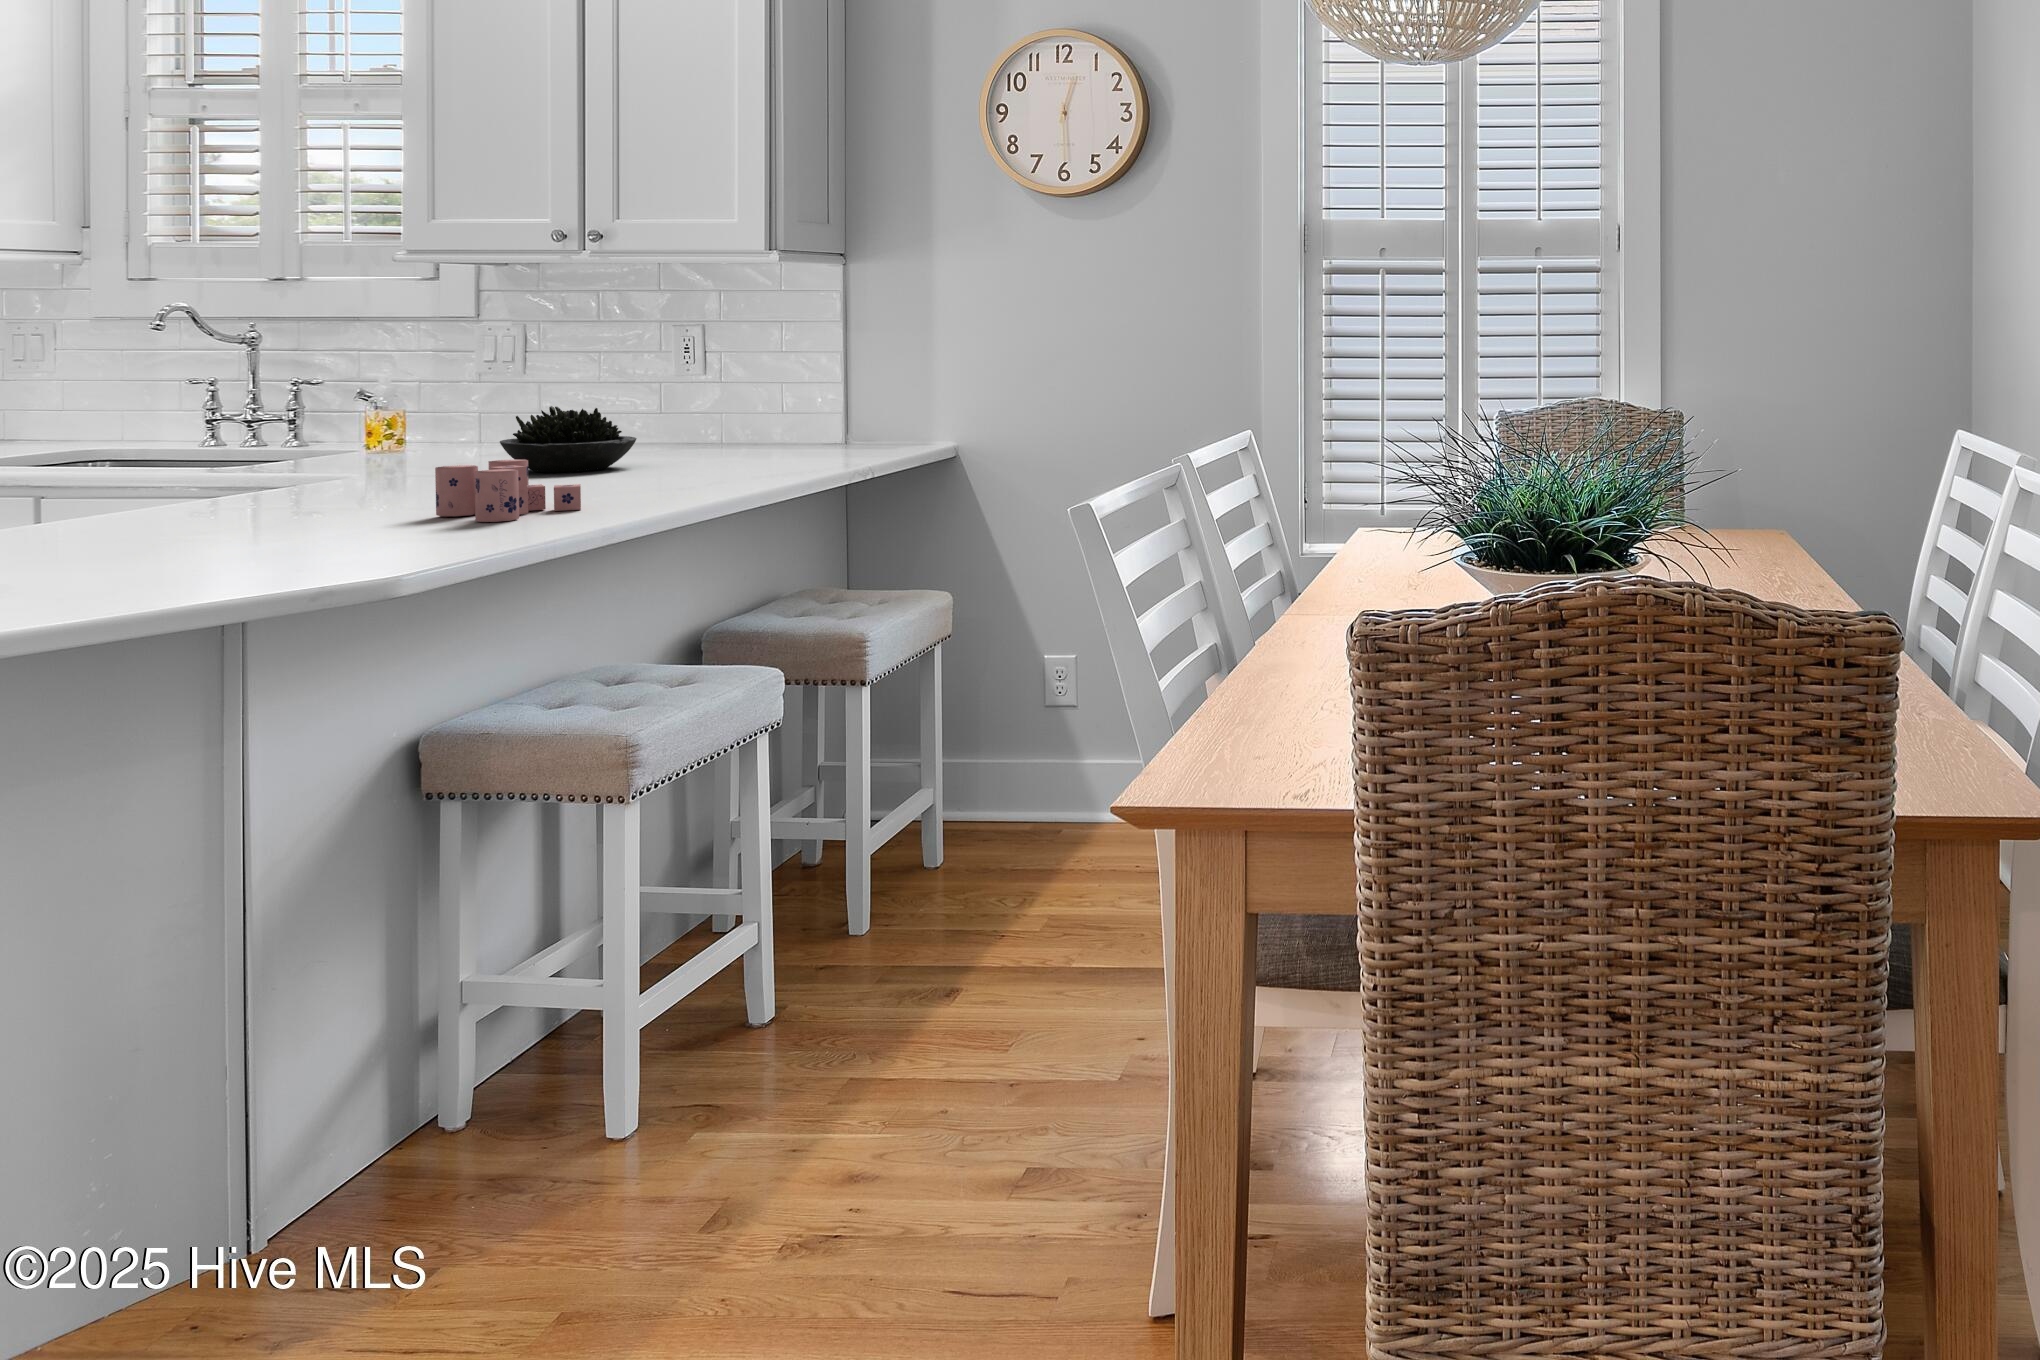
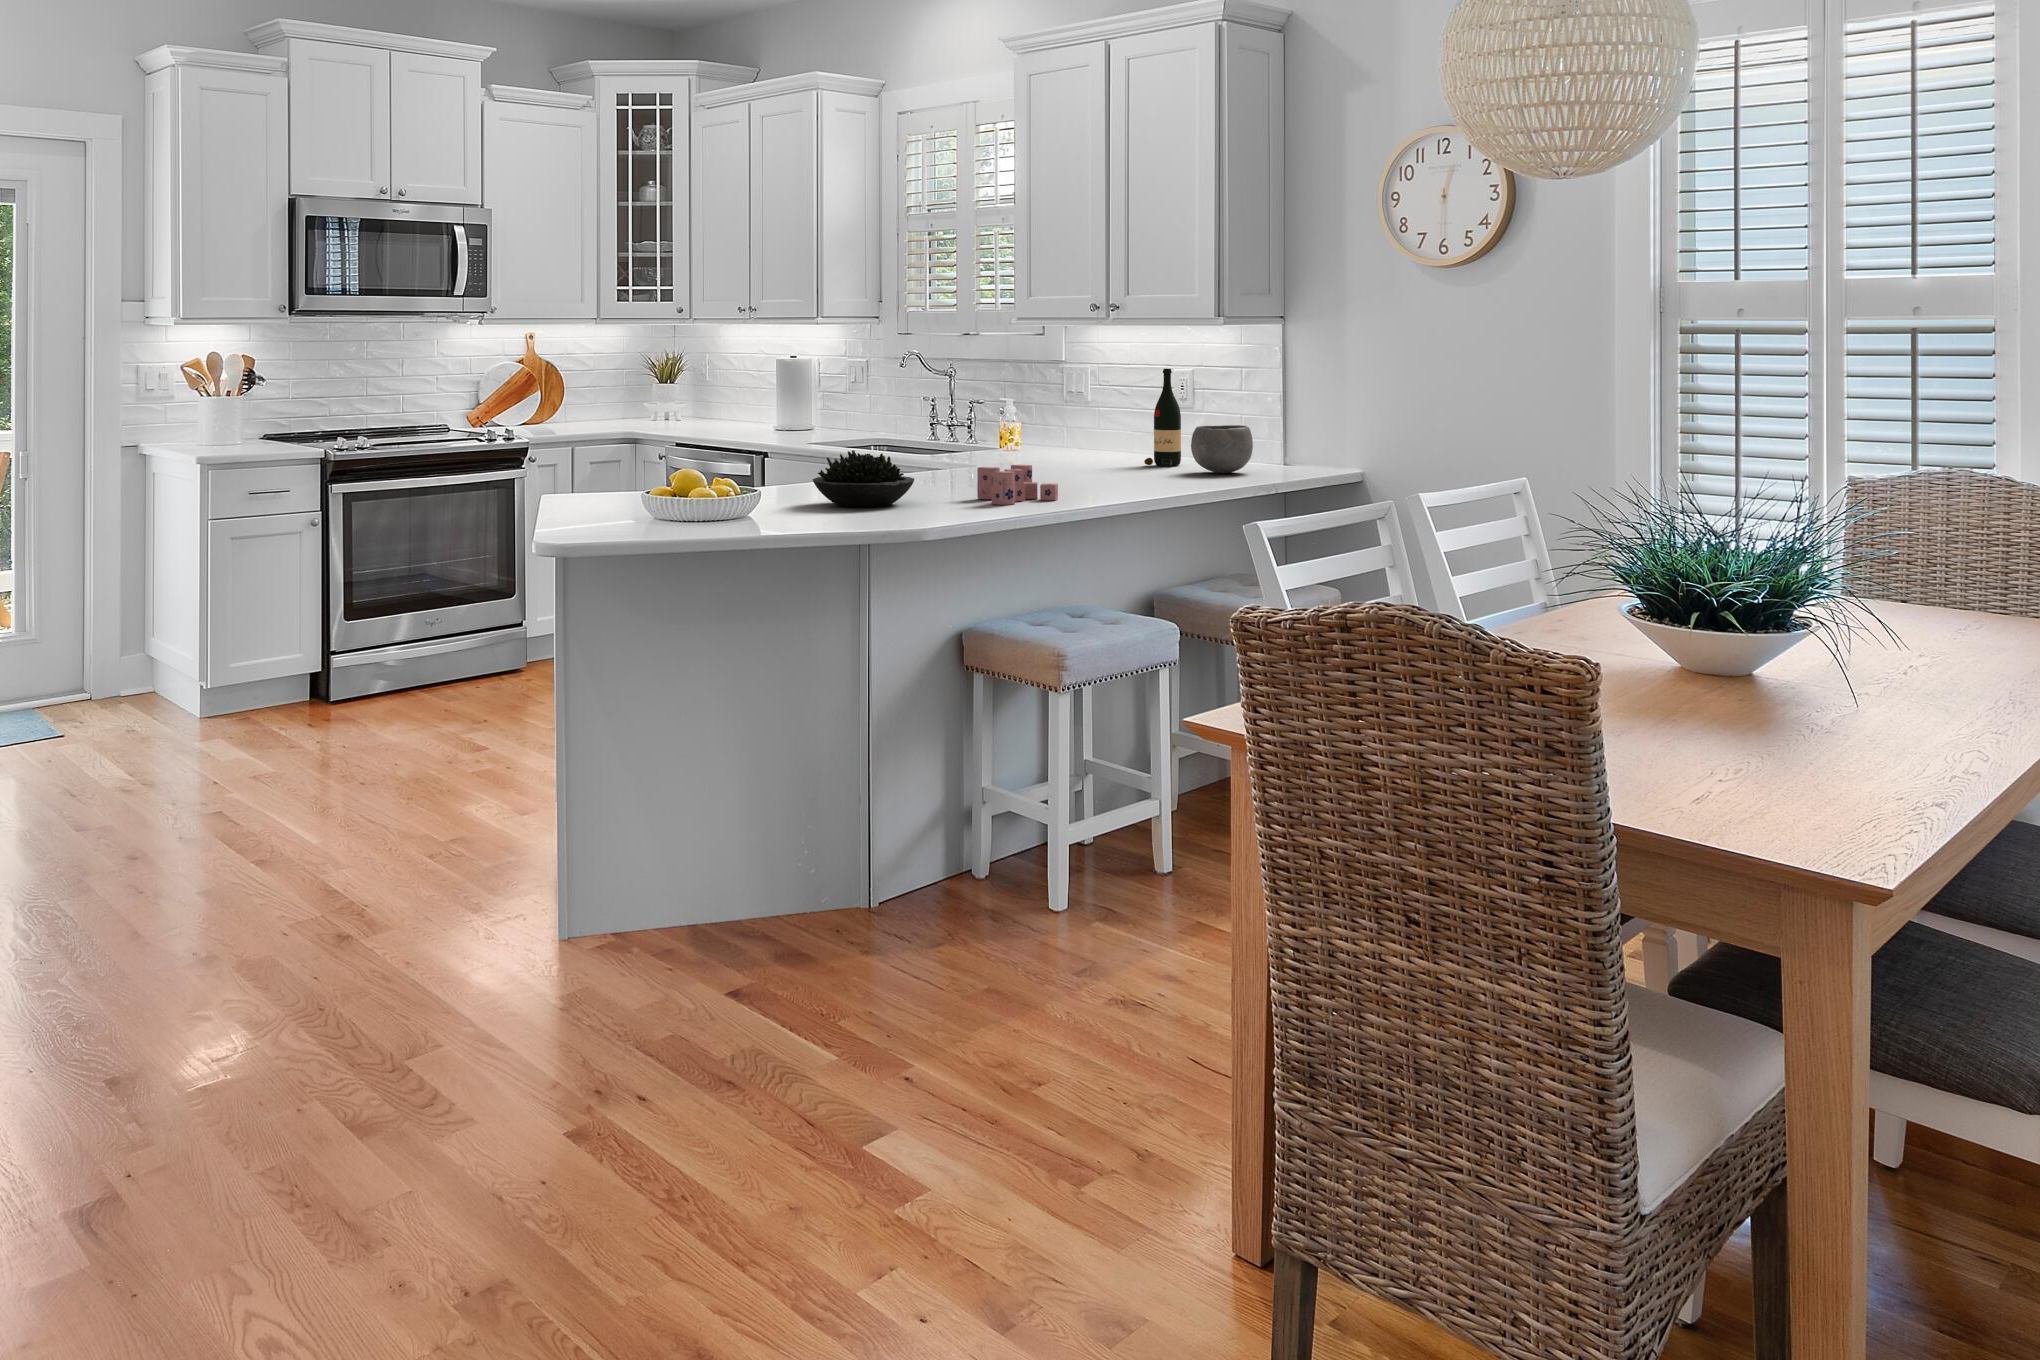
wine bottle: none [634,322,690,458] -> present [1144,369,1181,466]
ceramic bowl: none [723,396,812,461] -> present [1191,425,1253,473]
succulent plant: present [500,406,637,472] -> present [813,450,914,507]

